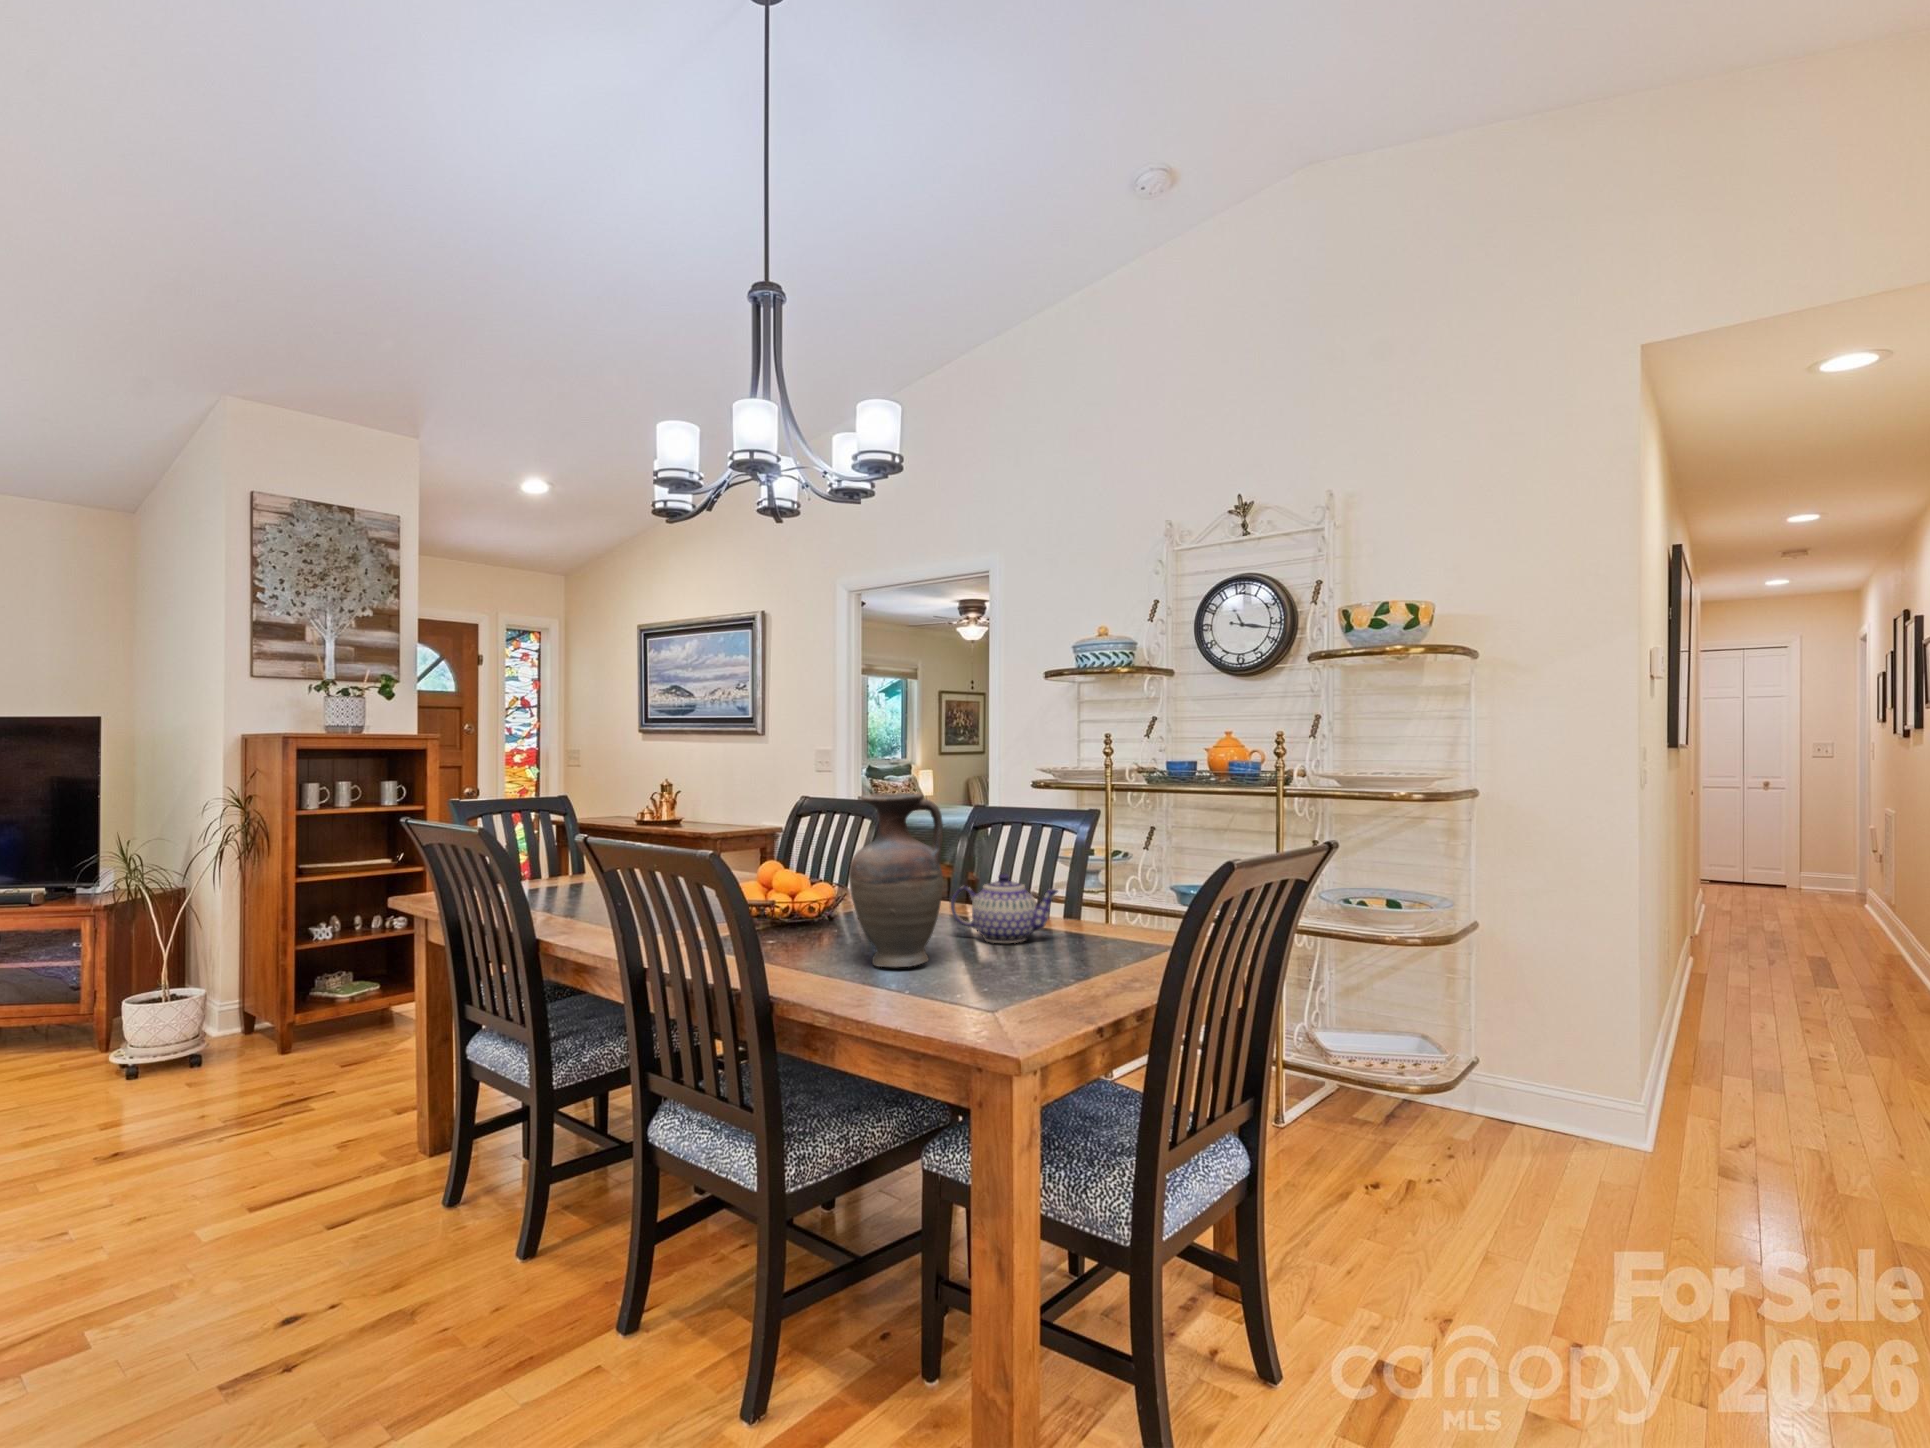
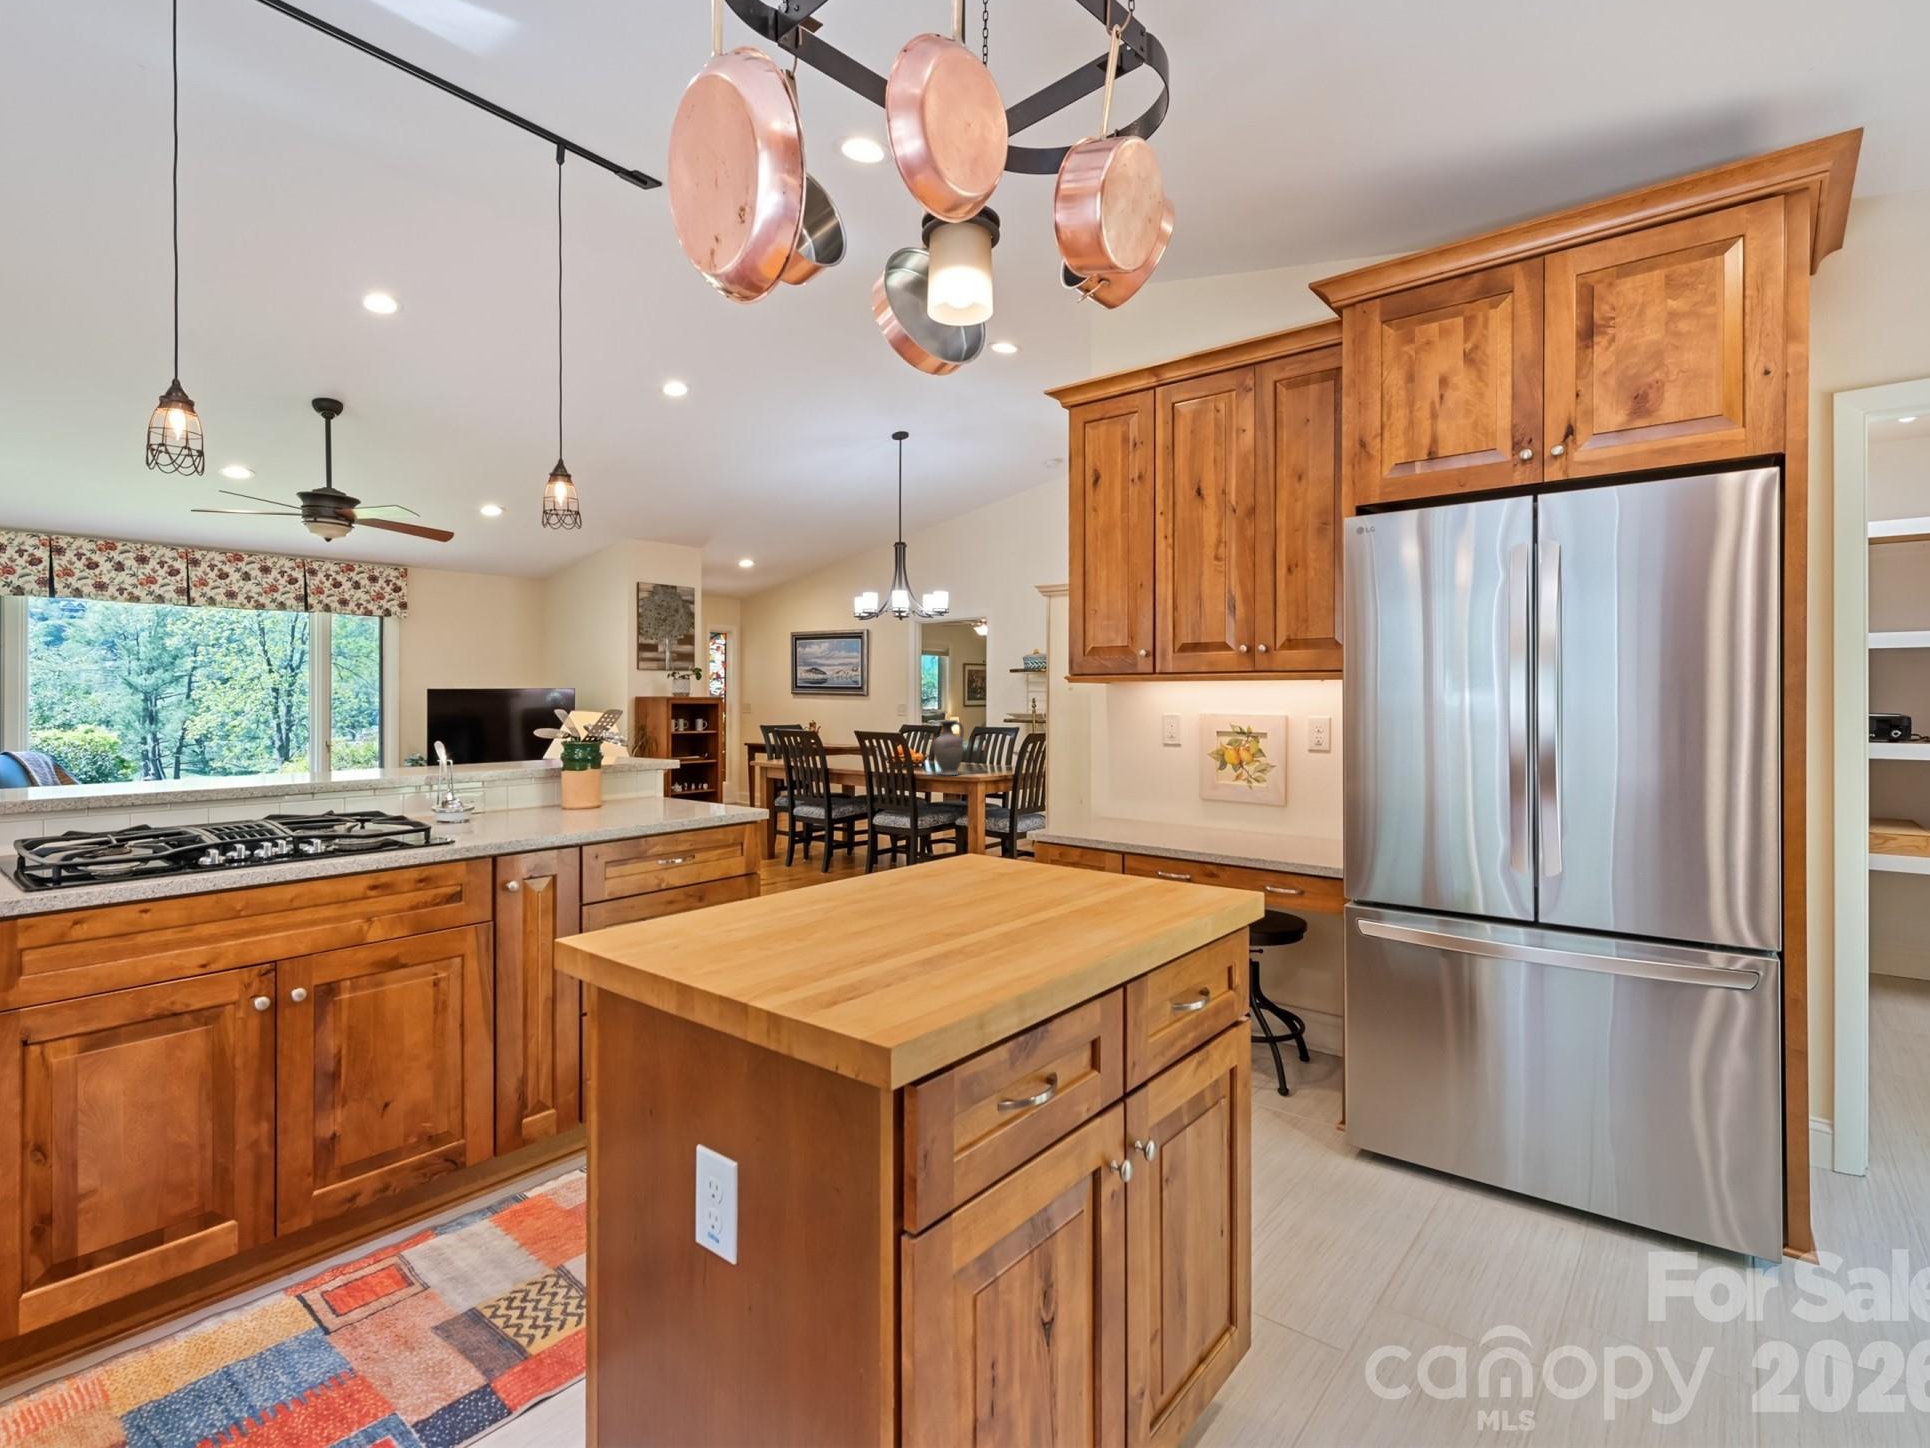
teapot: present [951,874,1058,943] -> none [966,748,1004,772]

